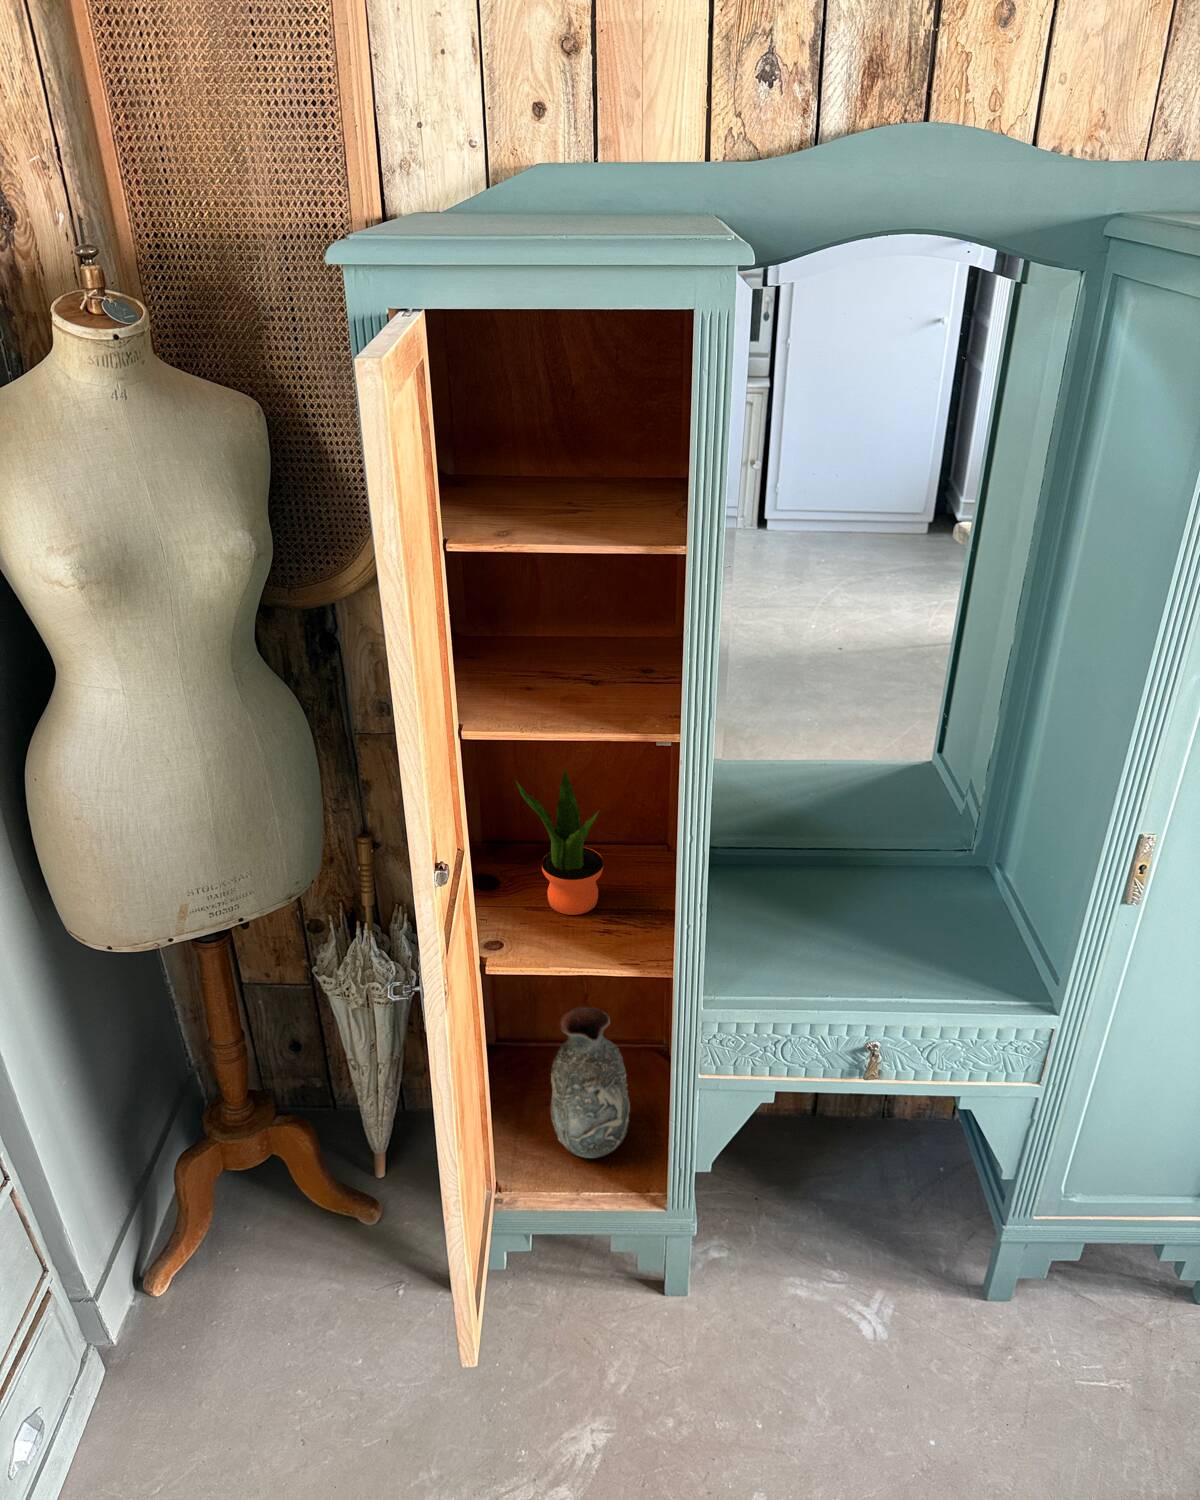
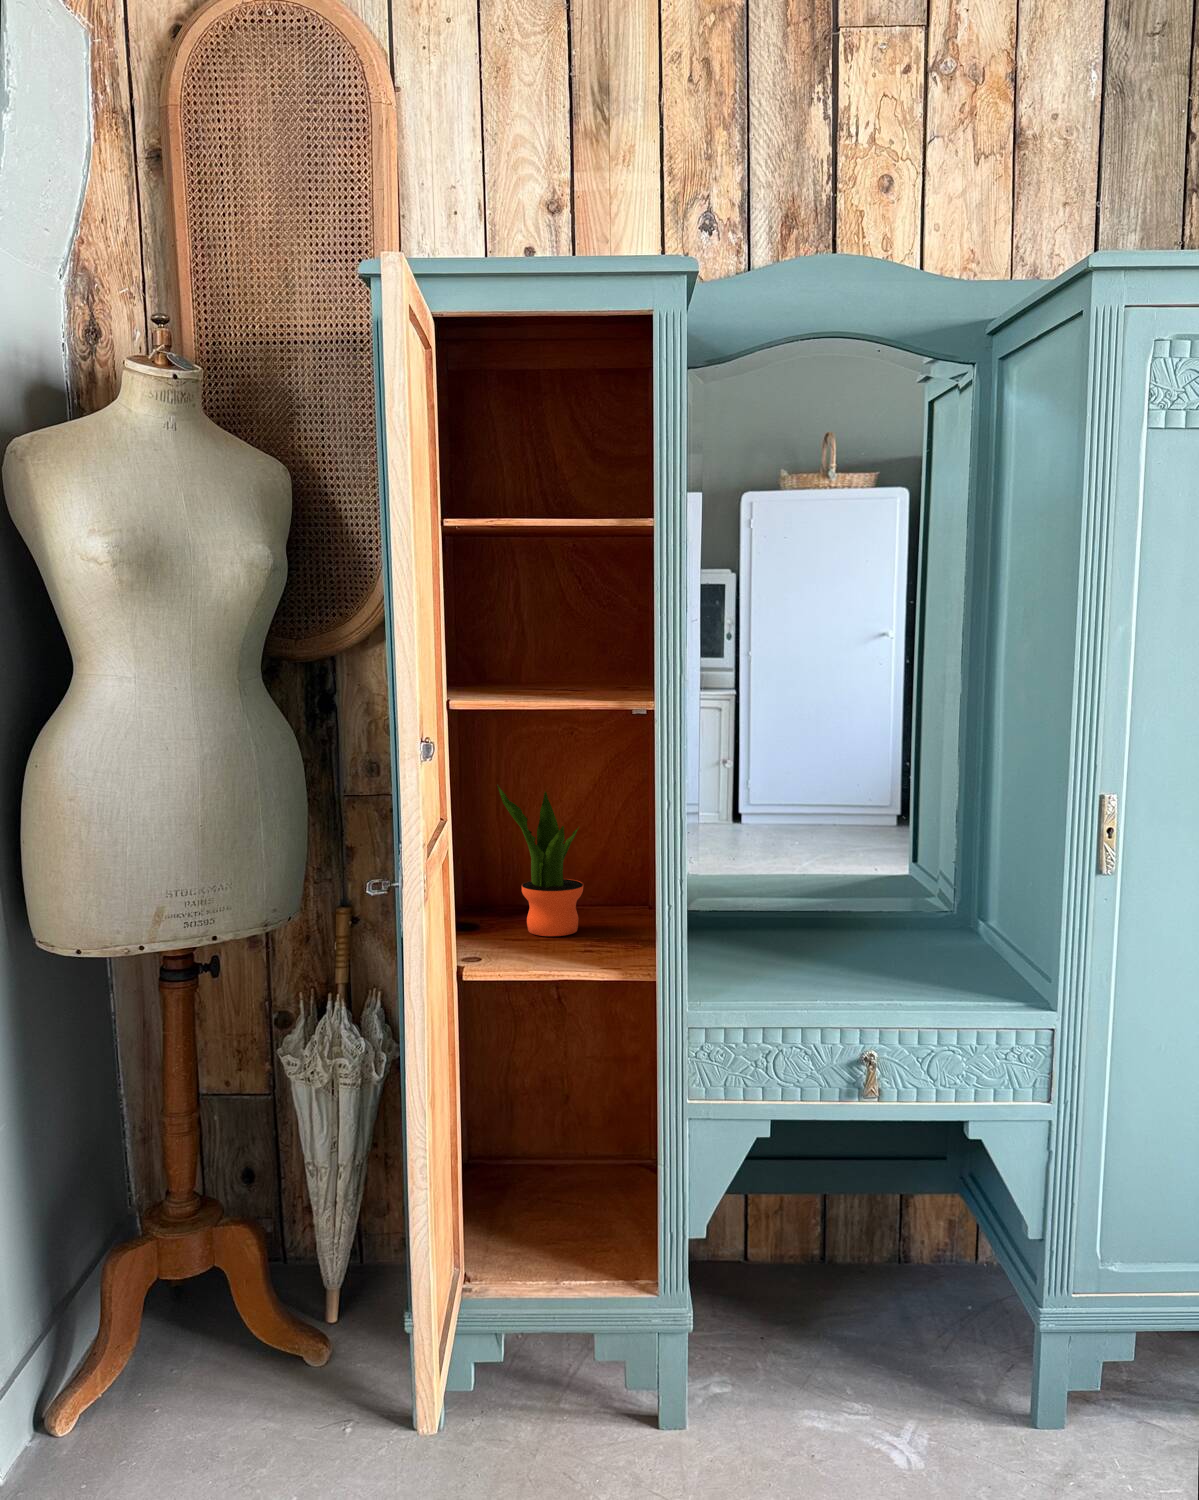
decorative vase: present [551,1007,630,1158] -> none [527,1062,614,1245]

